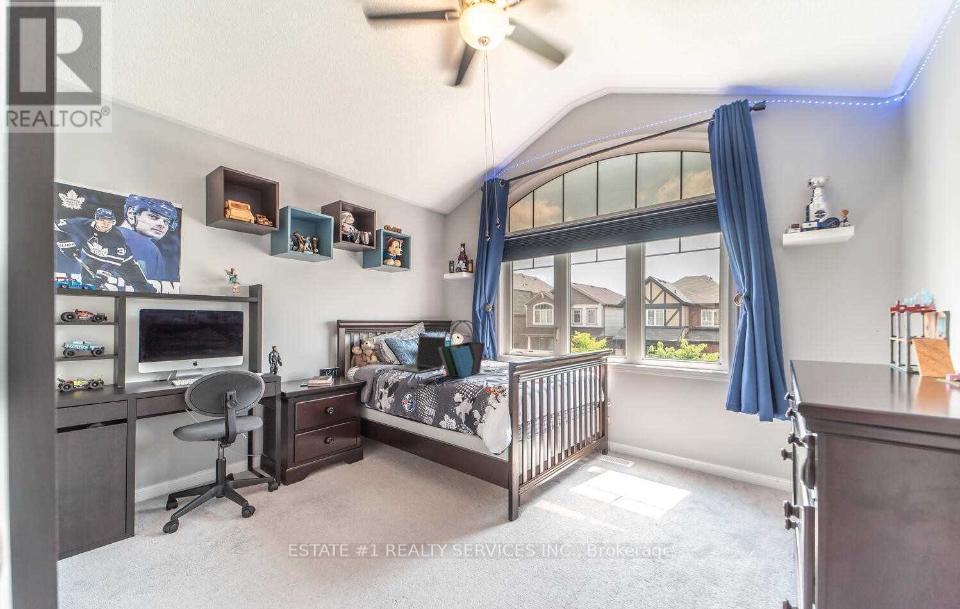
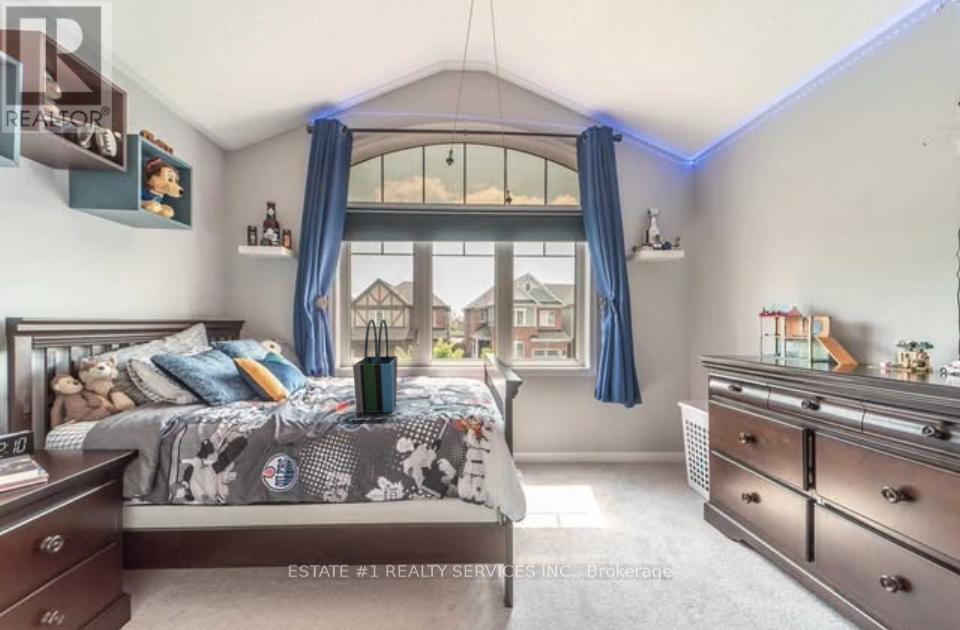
laptop: present [393,336,444,373] -> none [210,350,319,415]

